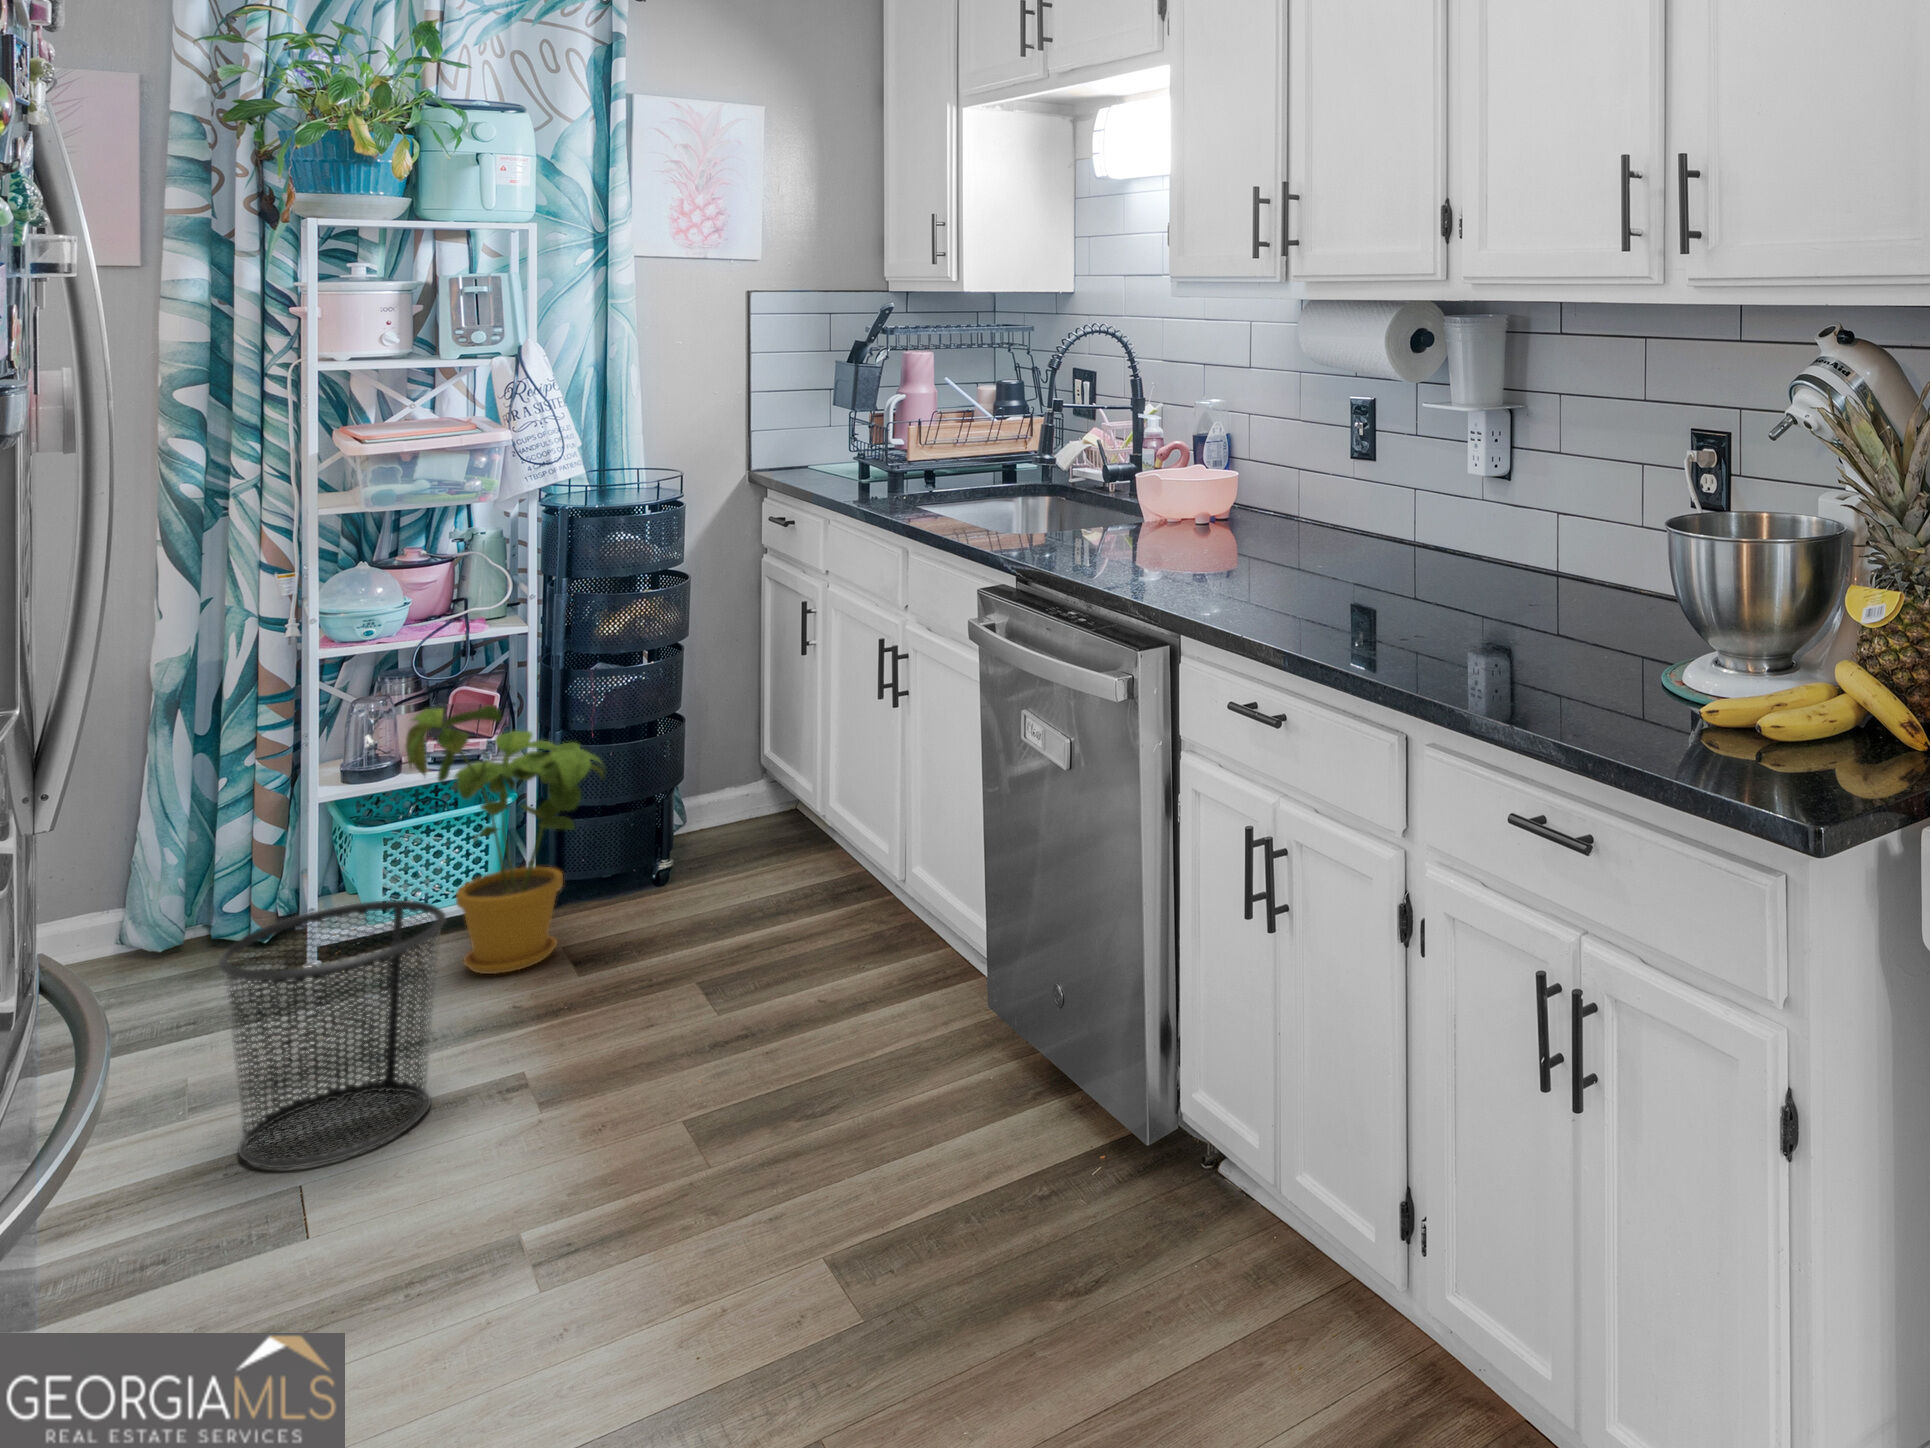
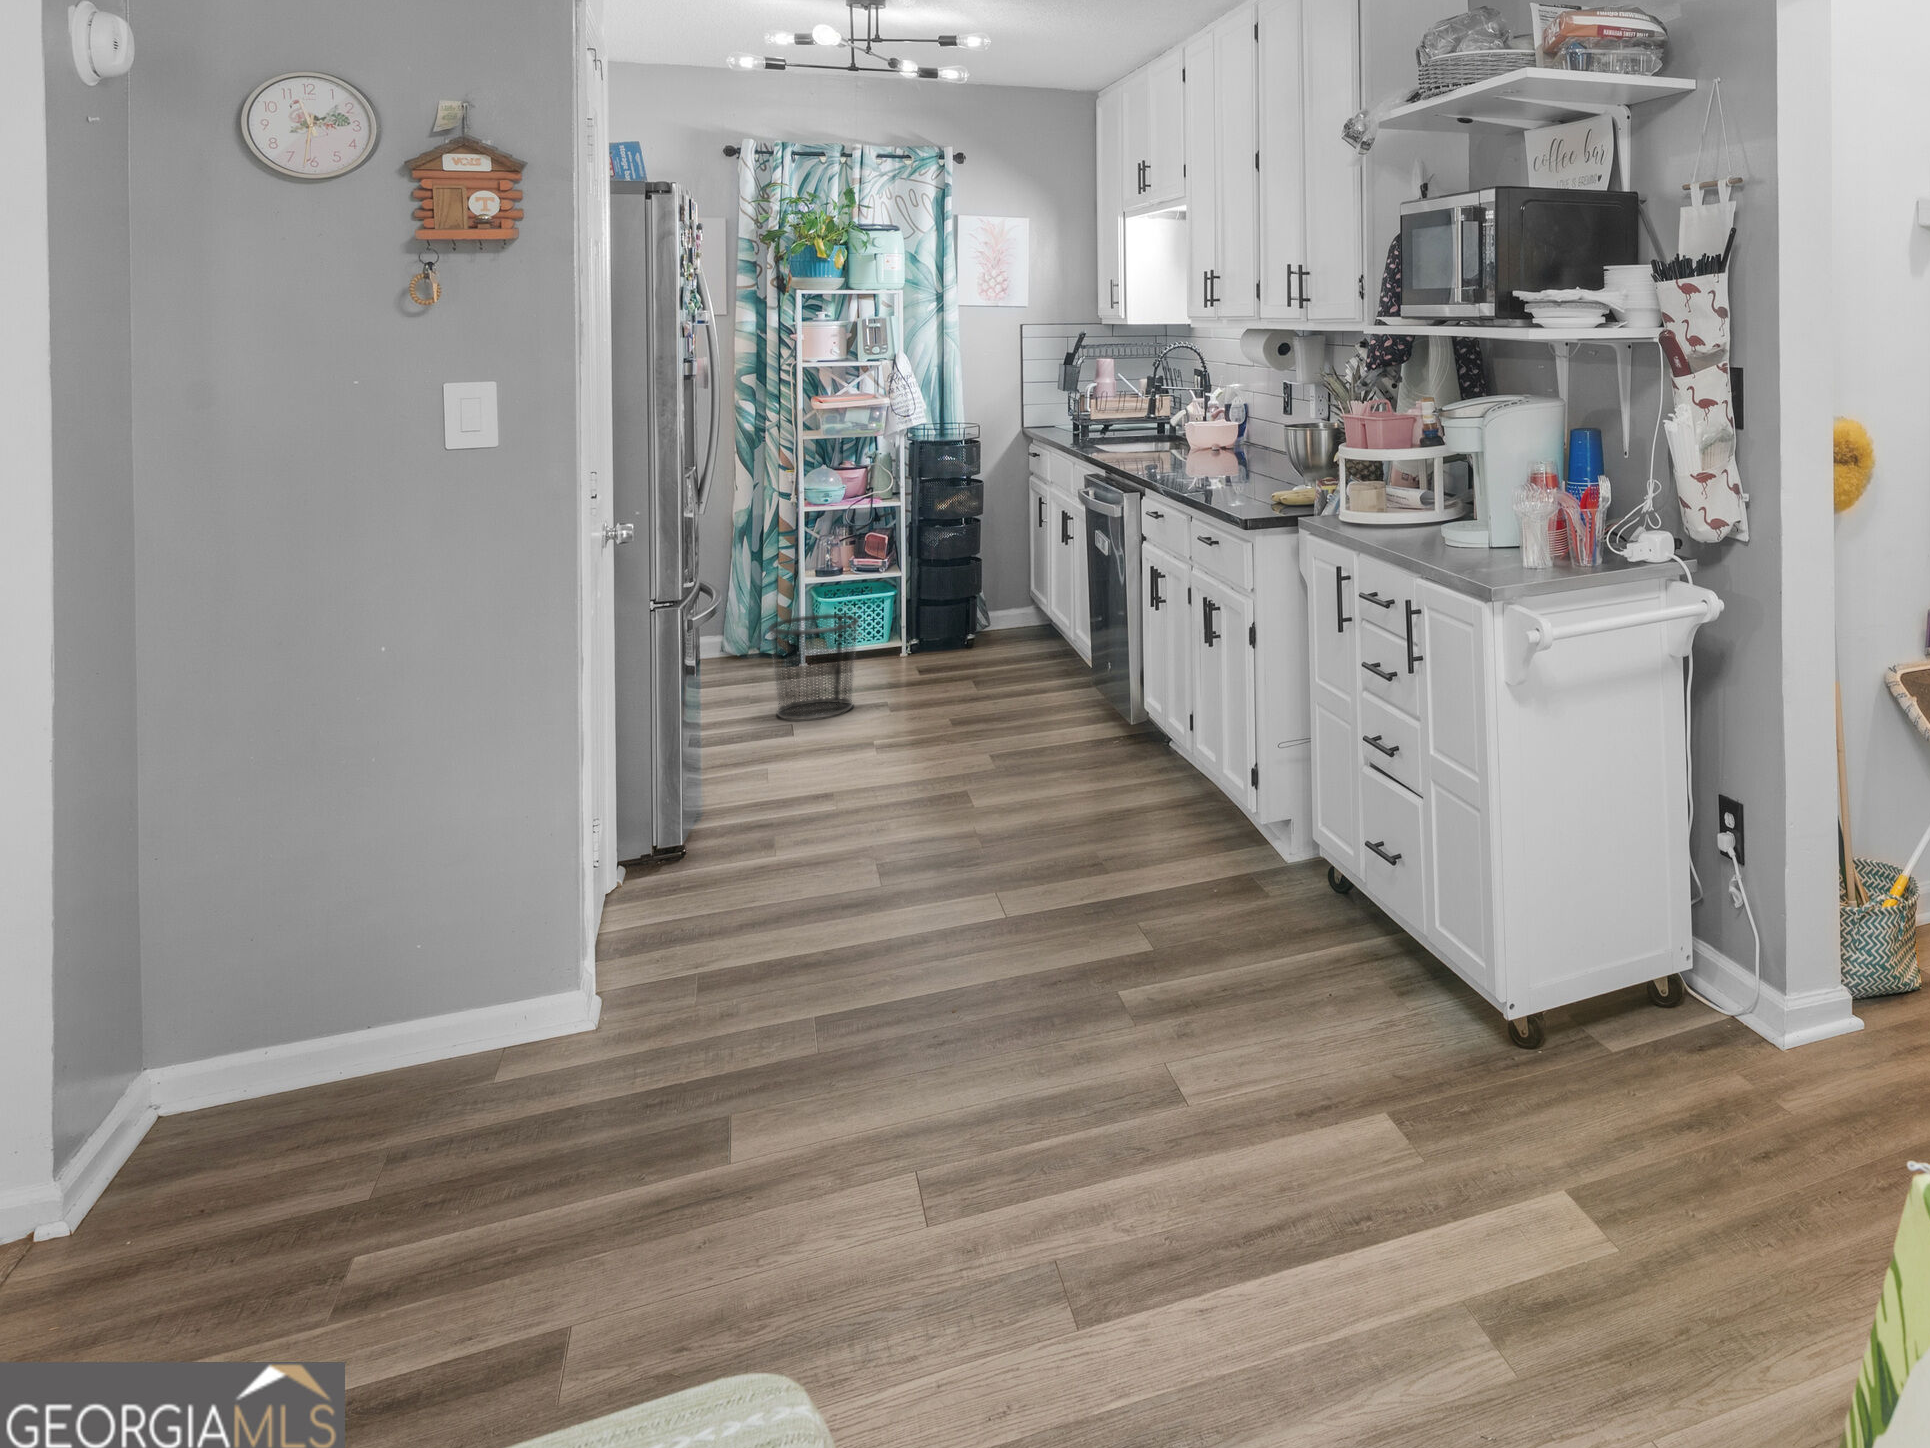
house plant: present [406,705,604,974] -> none [845,534,937,670]

